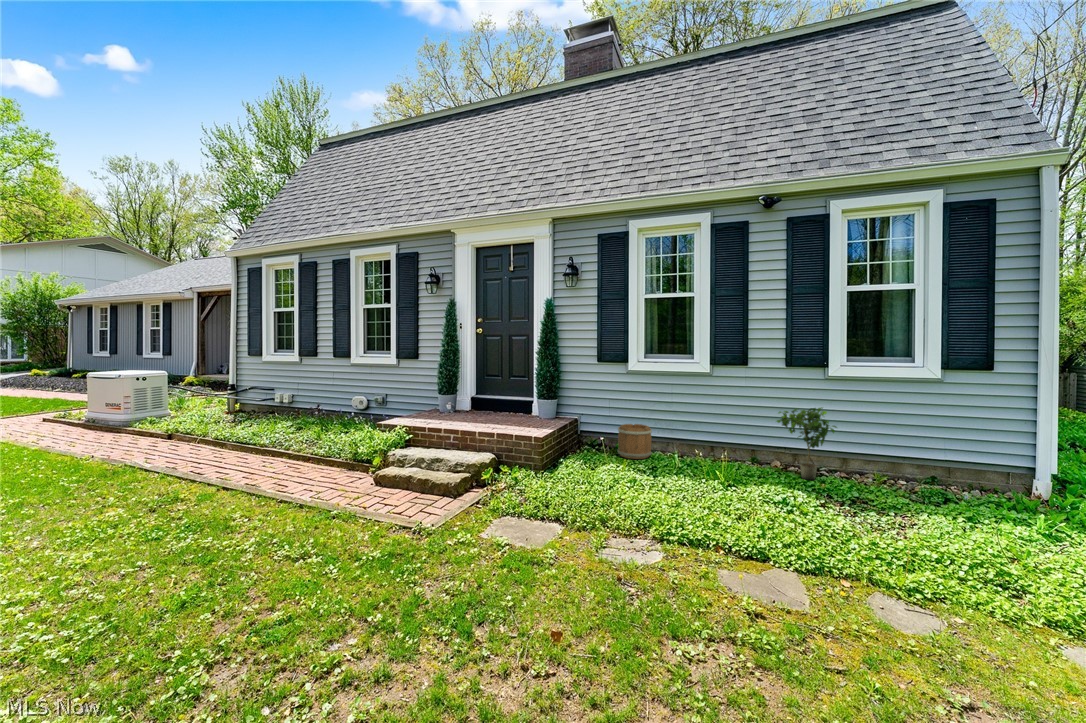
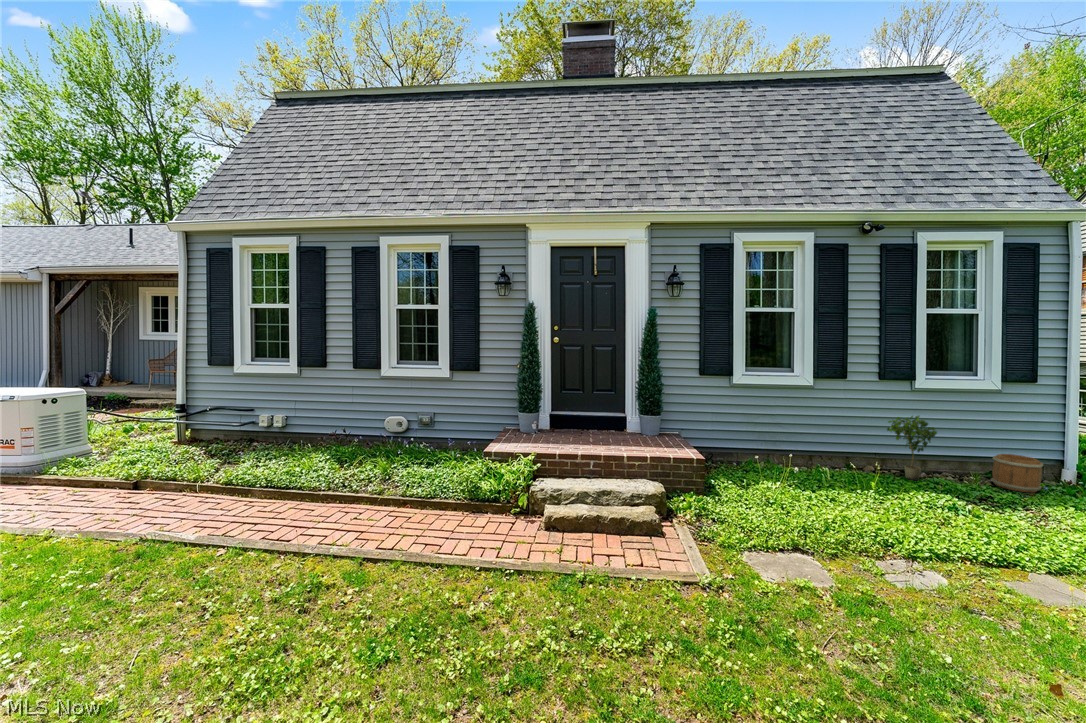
bucket: present [617,424,652,459] -> present [991,454,1043,493]

